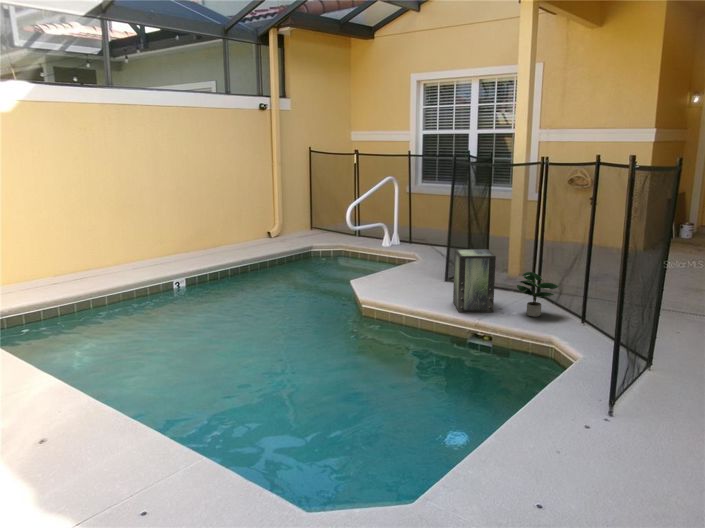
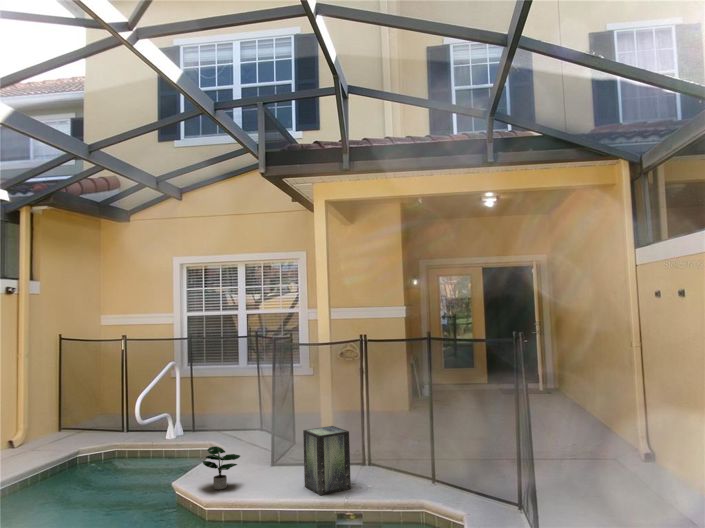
potted plant: present [517,272,559,317] -> present [202,447,240,490]

